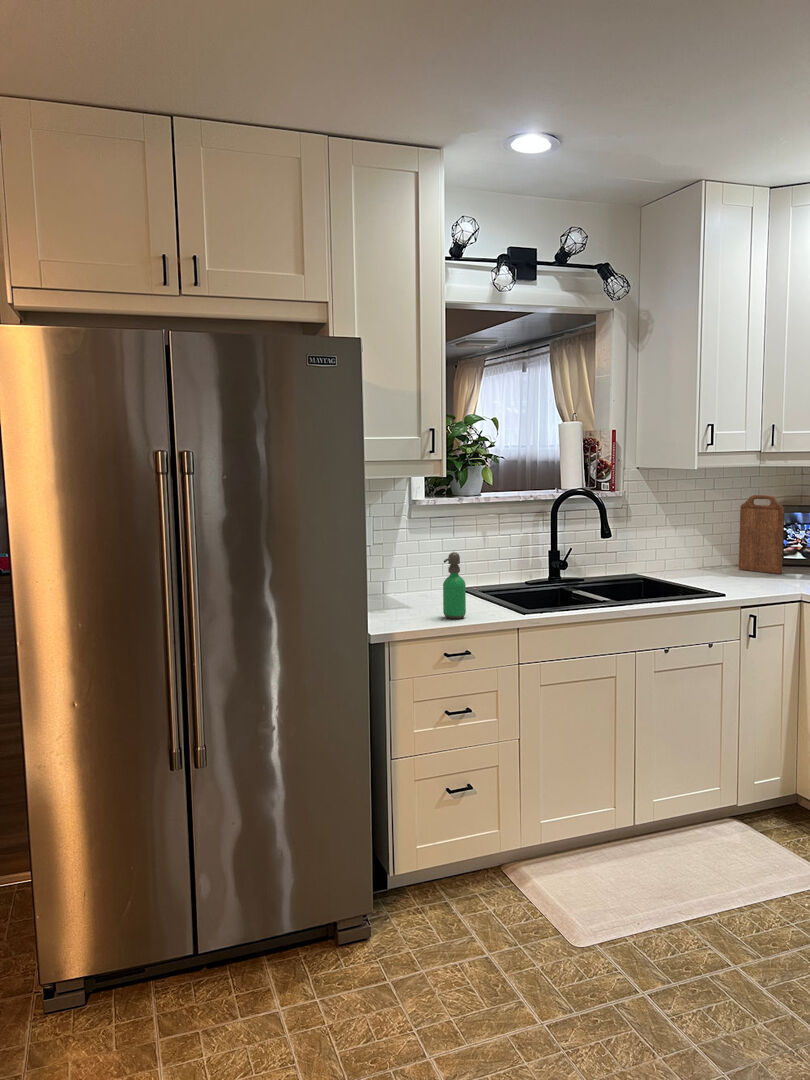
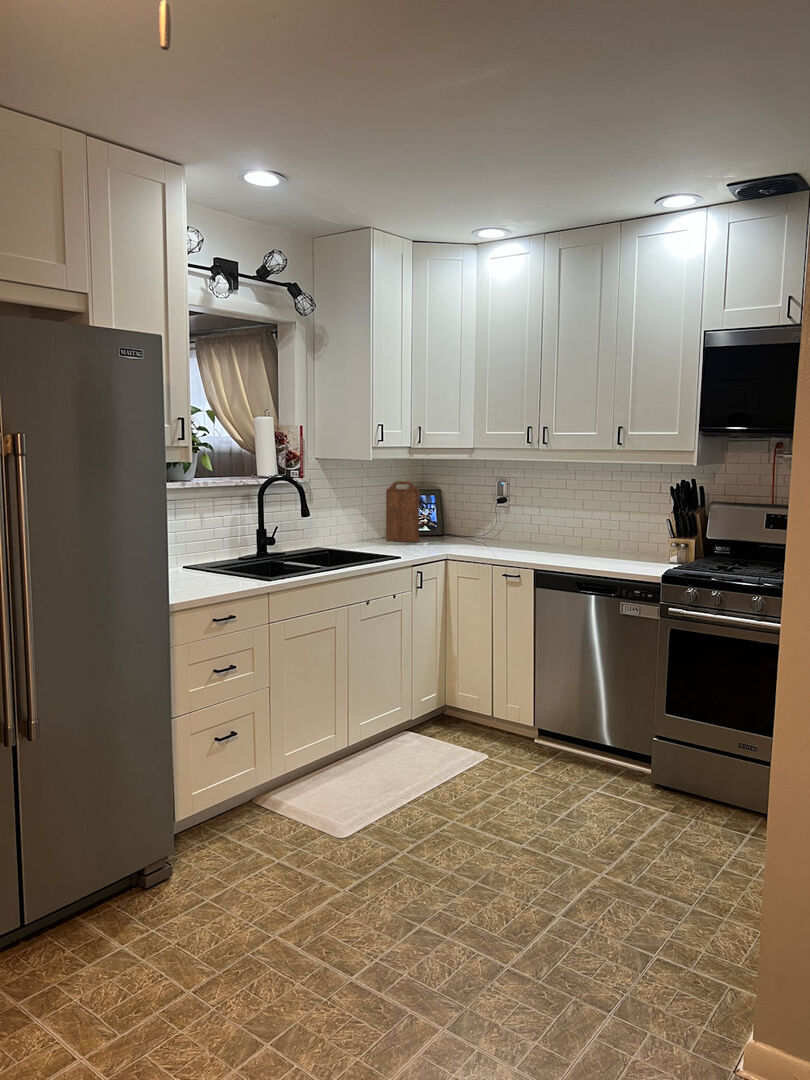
soap dispenser: present [443,552,466,619] -> none [203,529,224,587]

